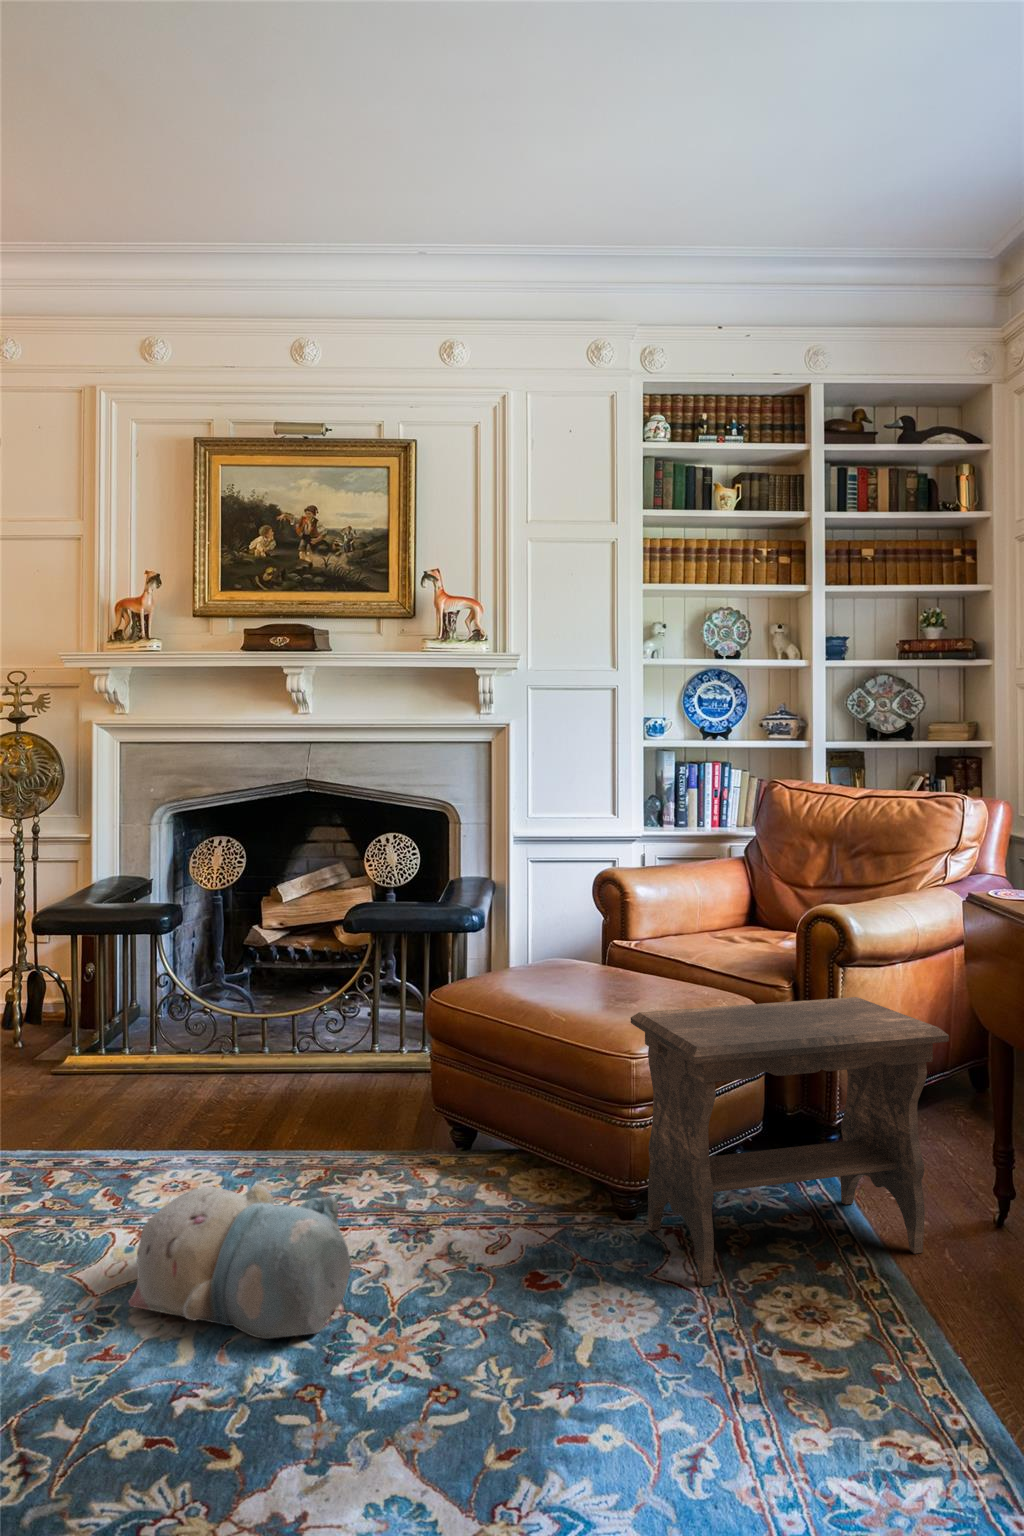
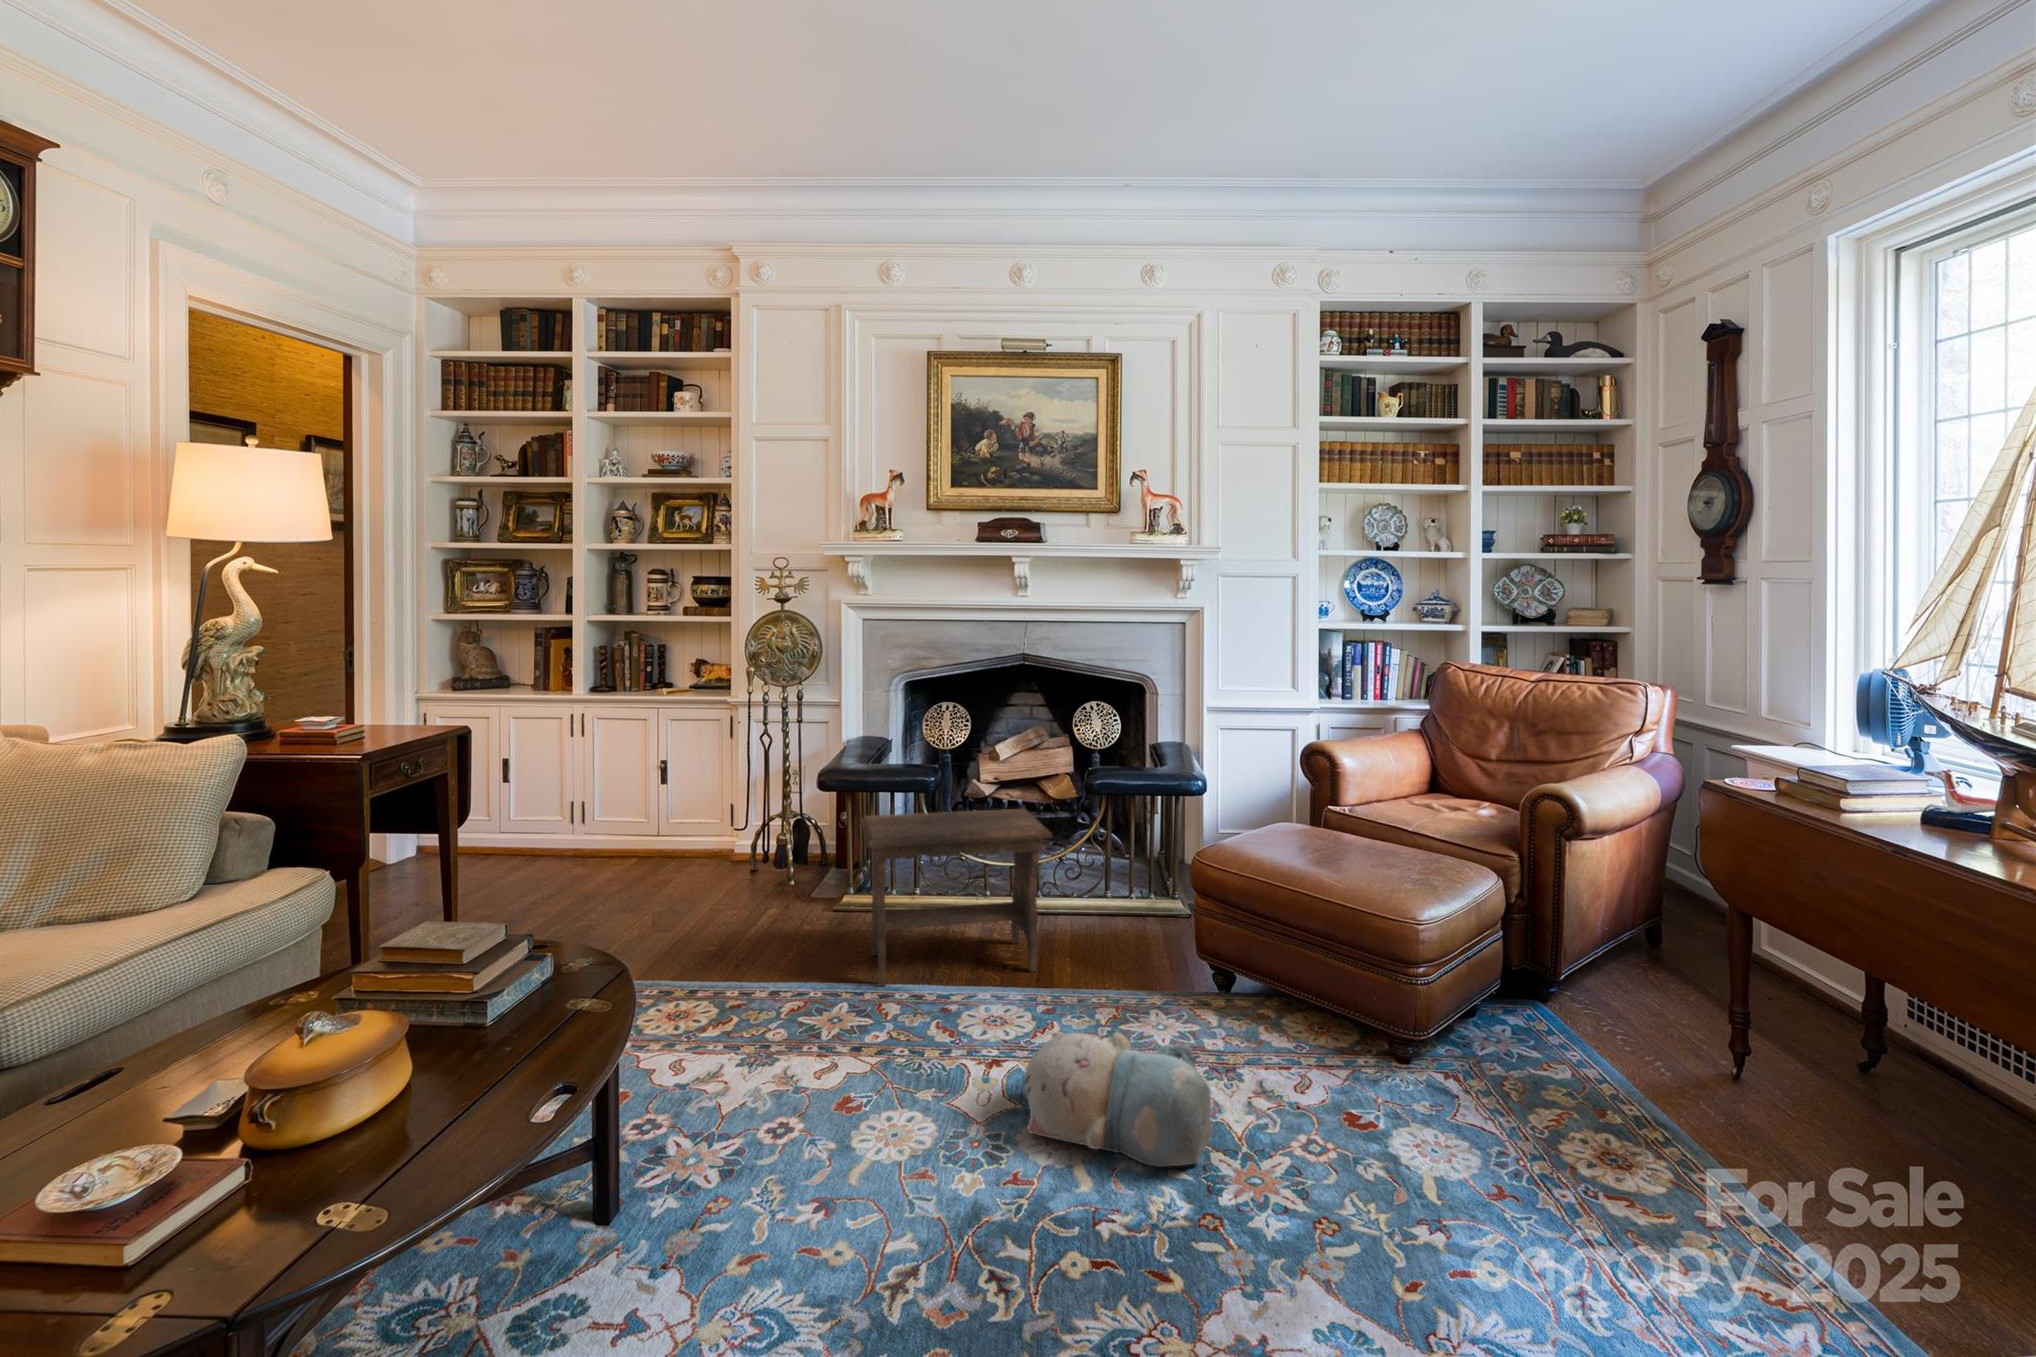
footstool: present [631,997,949,1286] -> present [861,809,1053,986]

